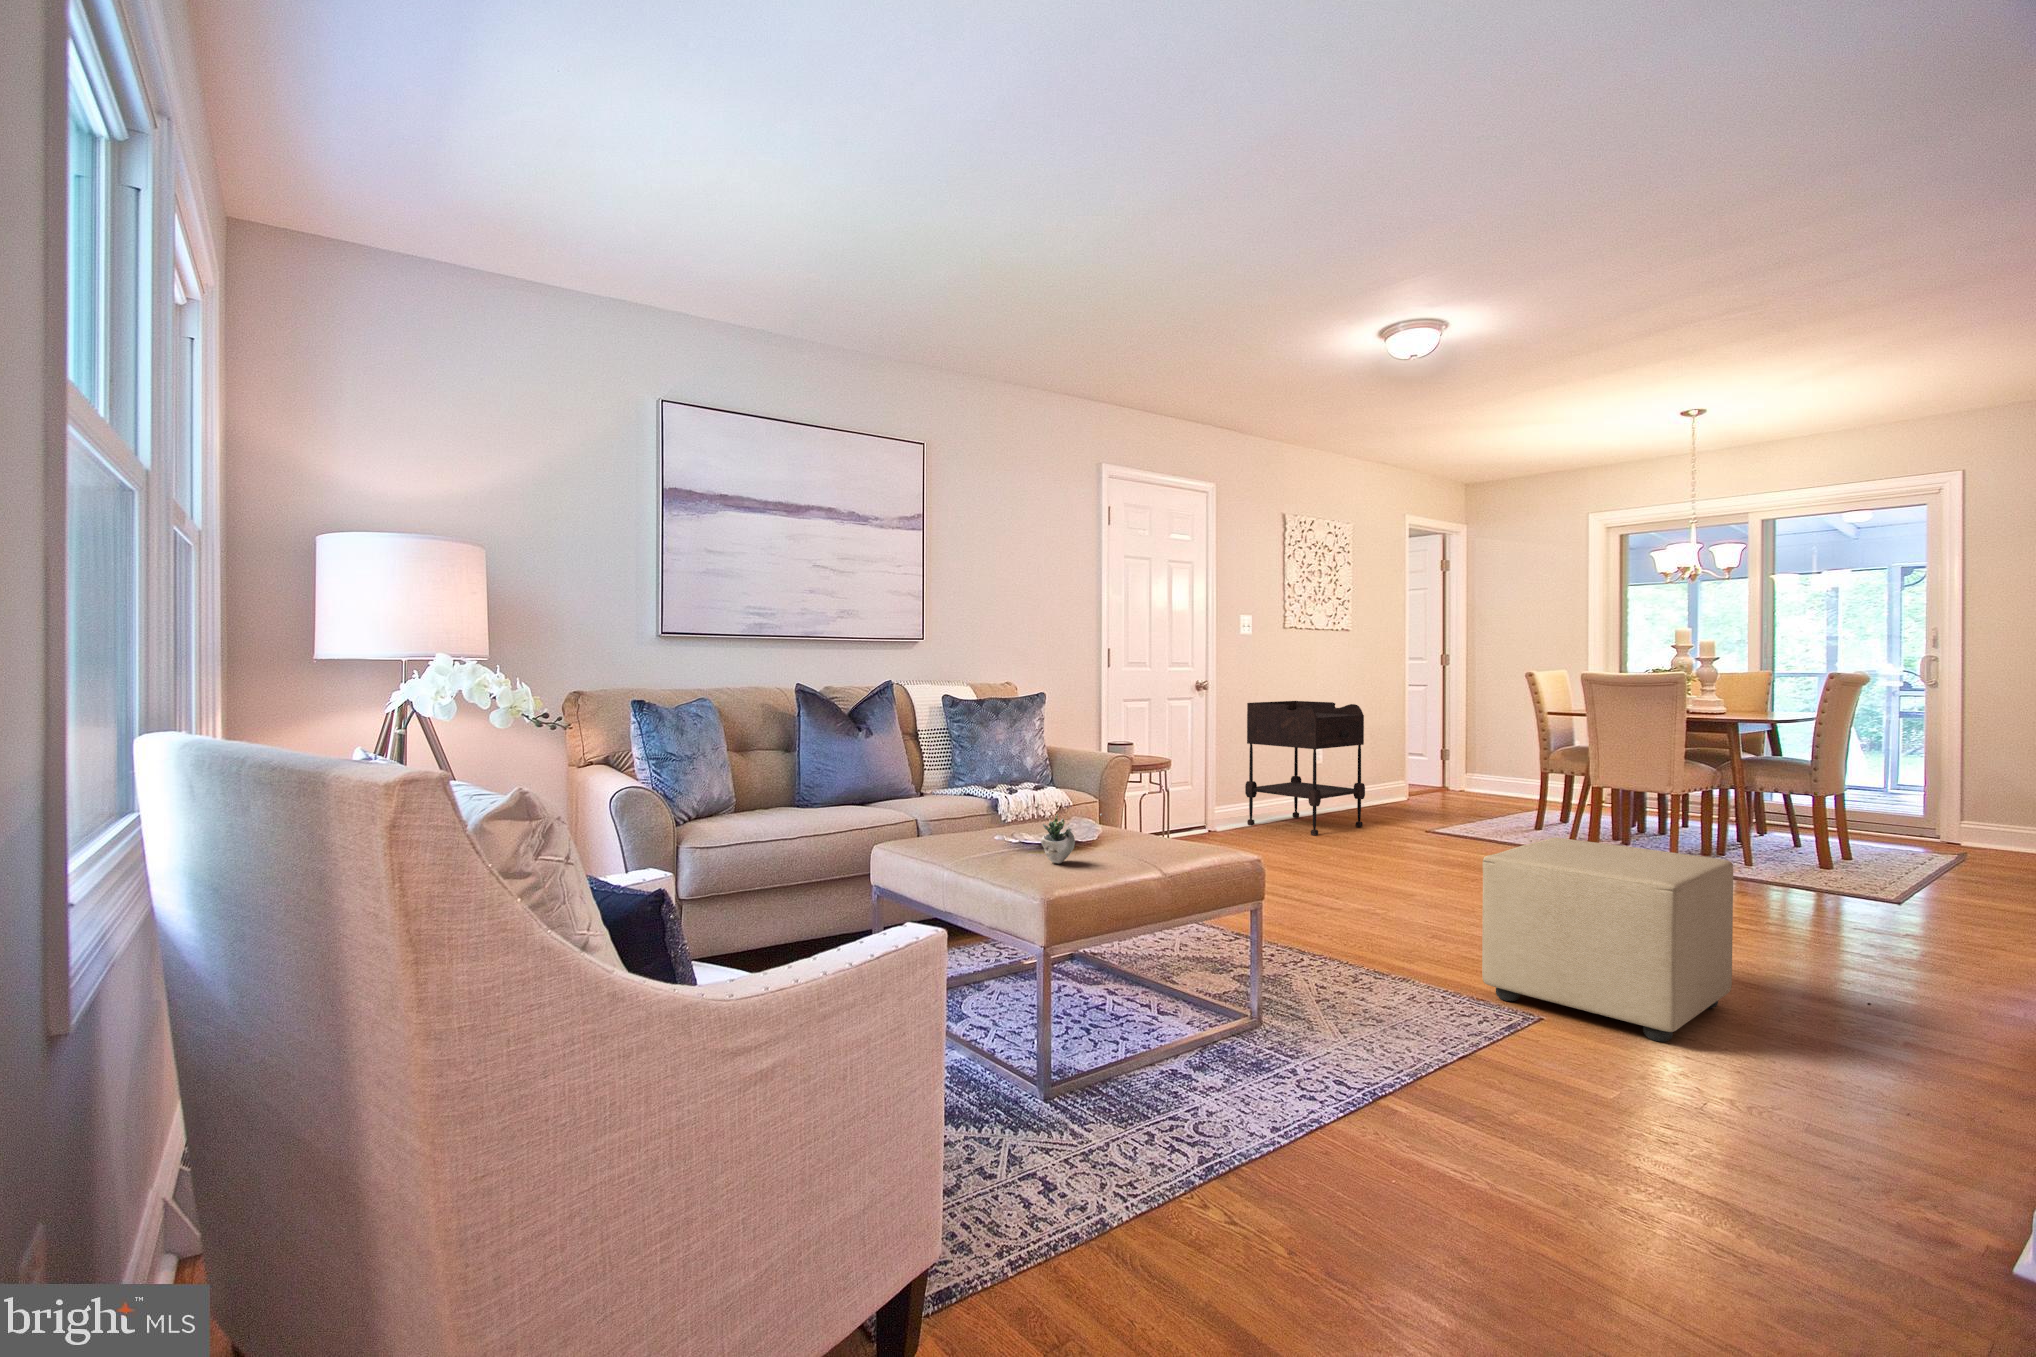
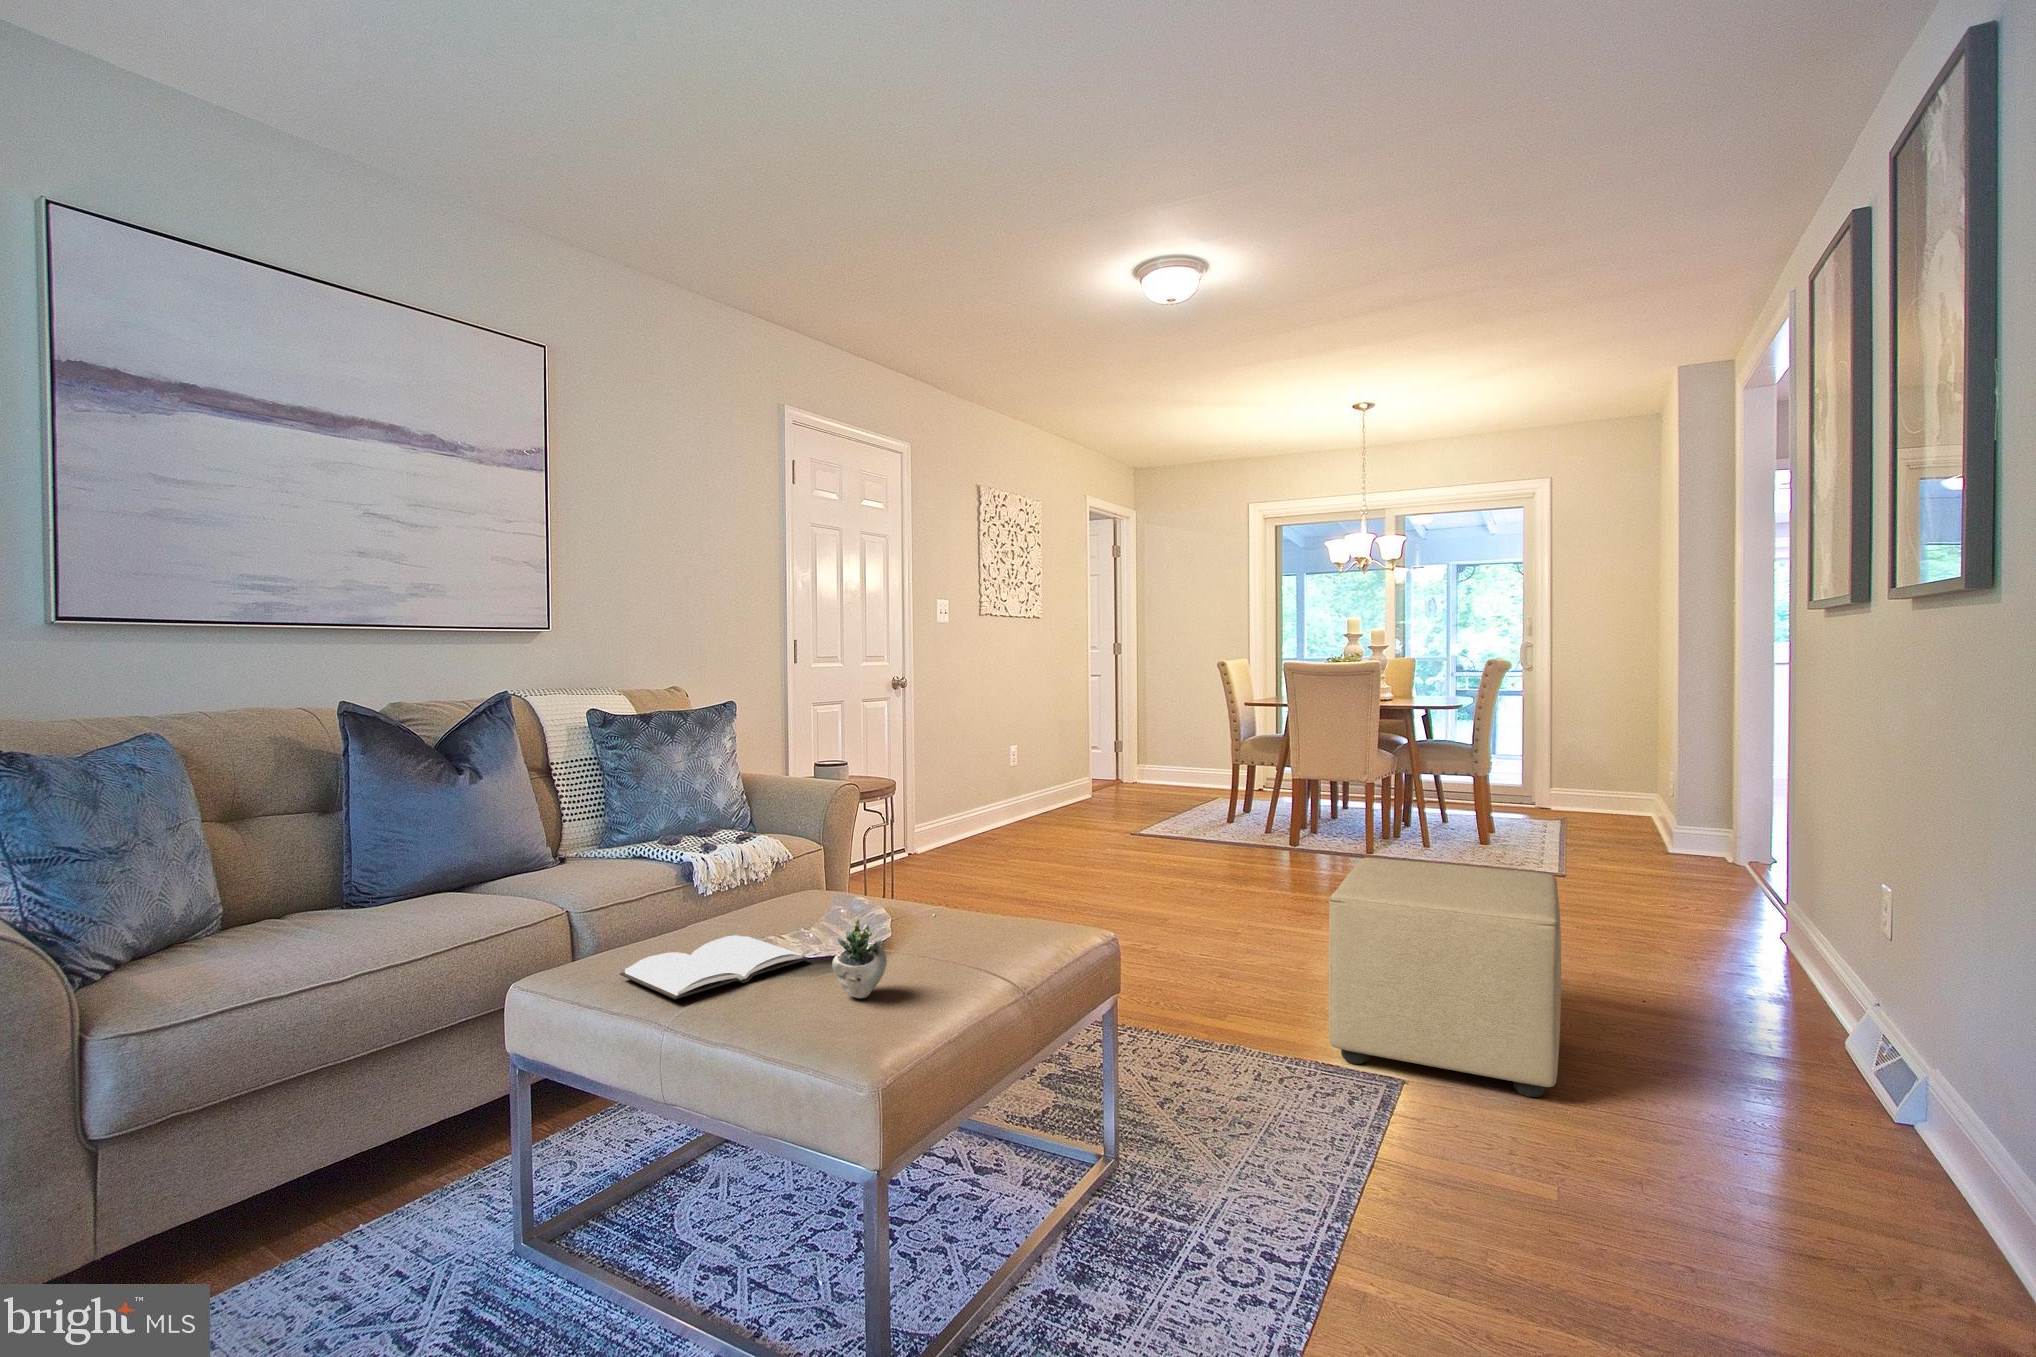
side table: present [1245,701,1365,836] -> none [945,696,1071,849]
book: none [929,830,1038,853] -> present [620,935,808,999]

